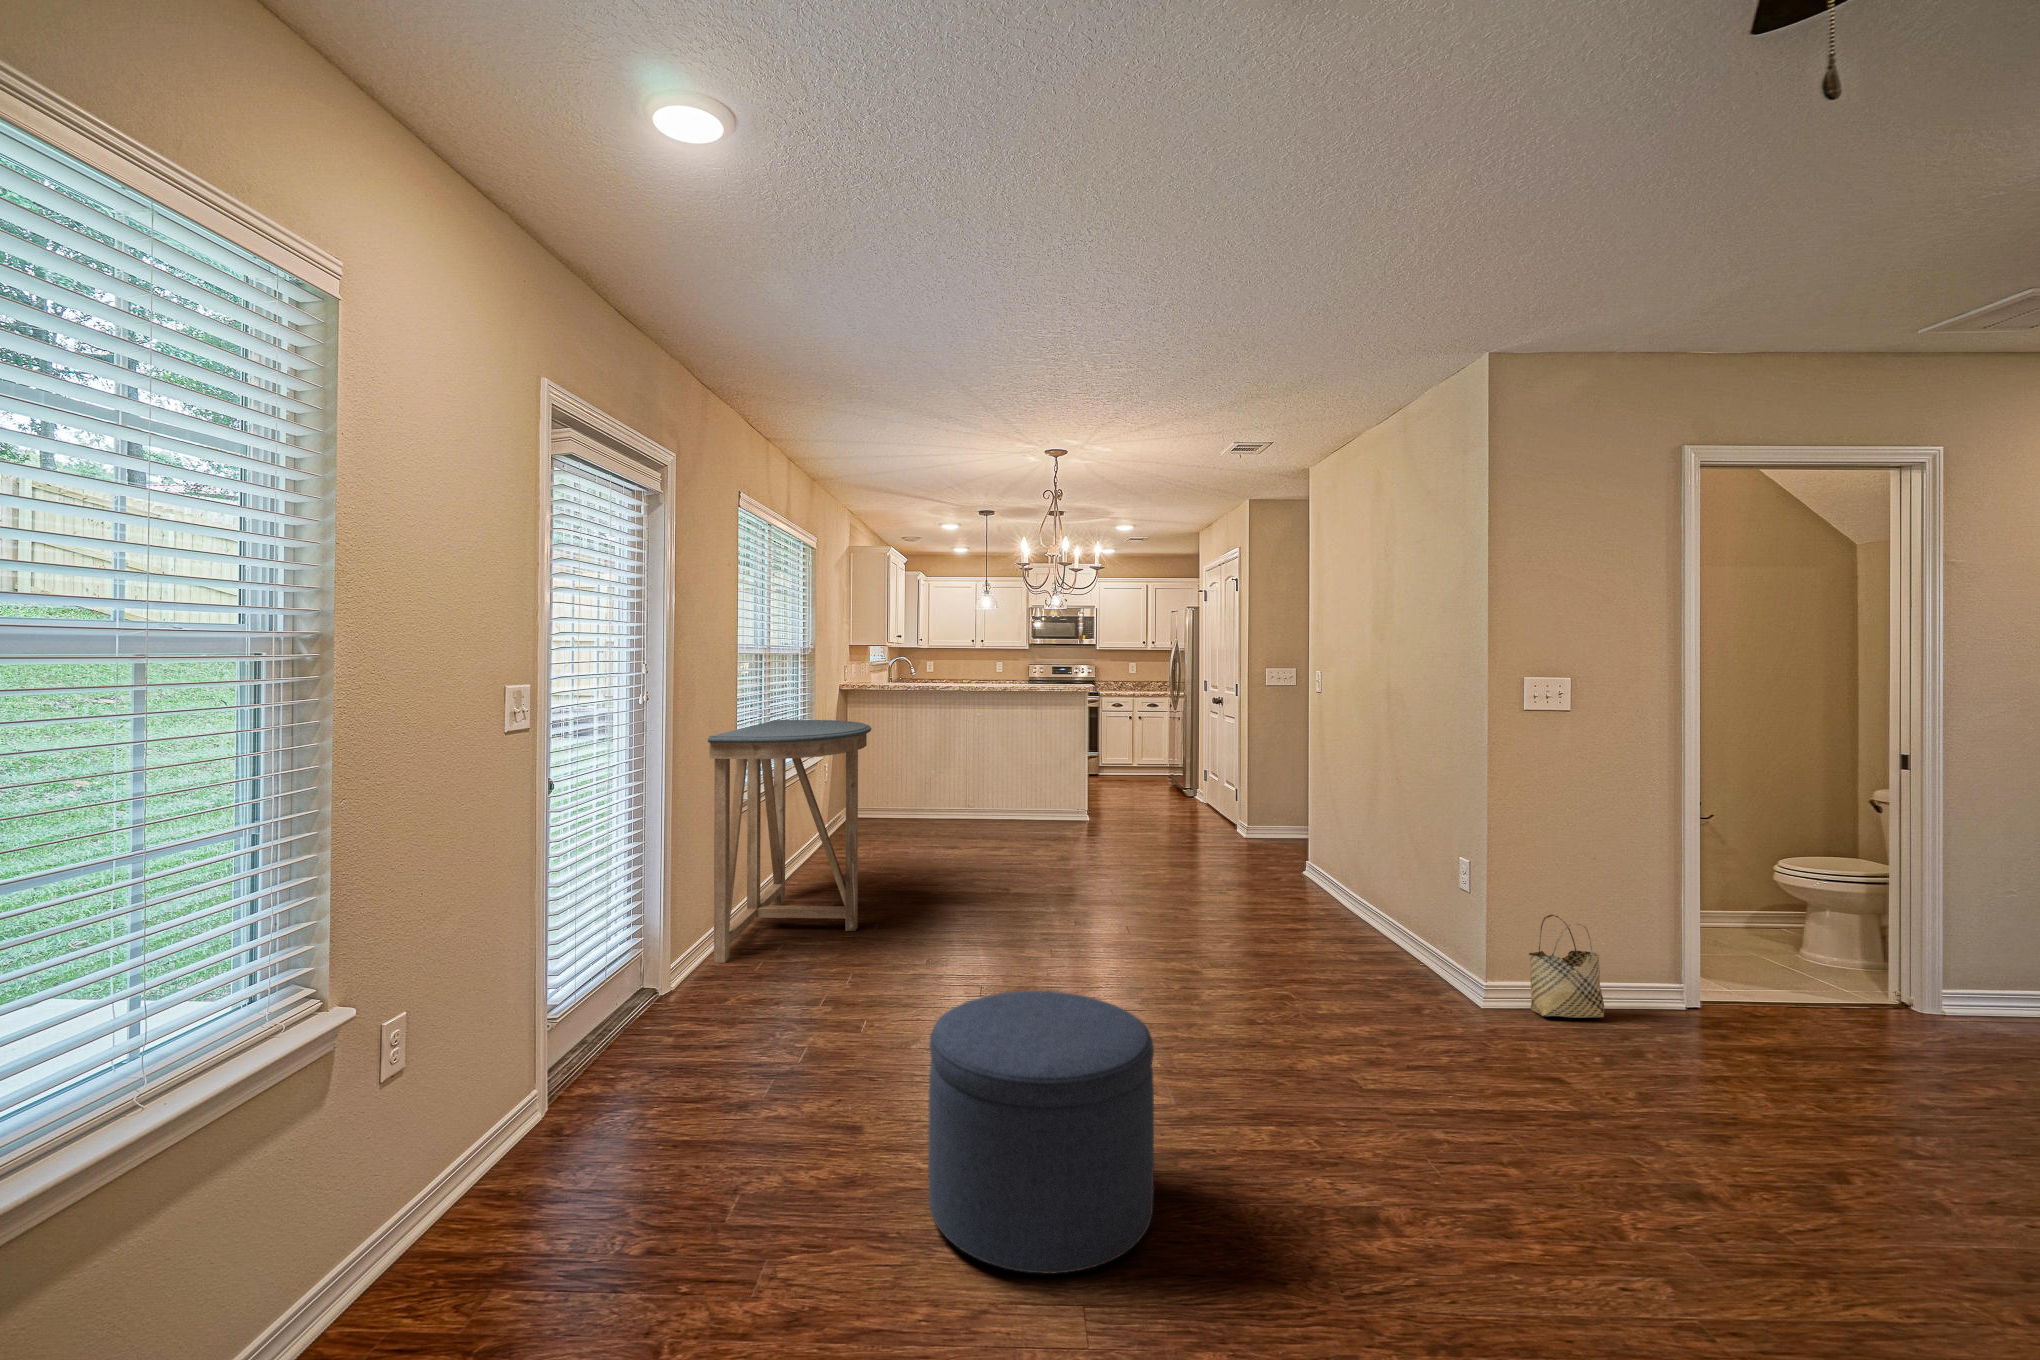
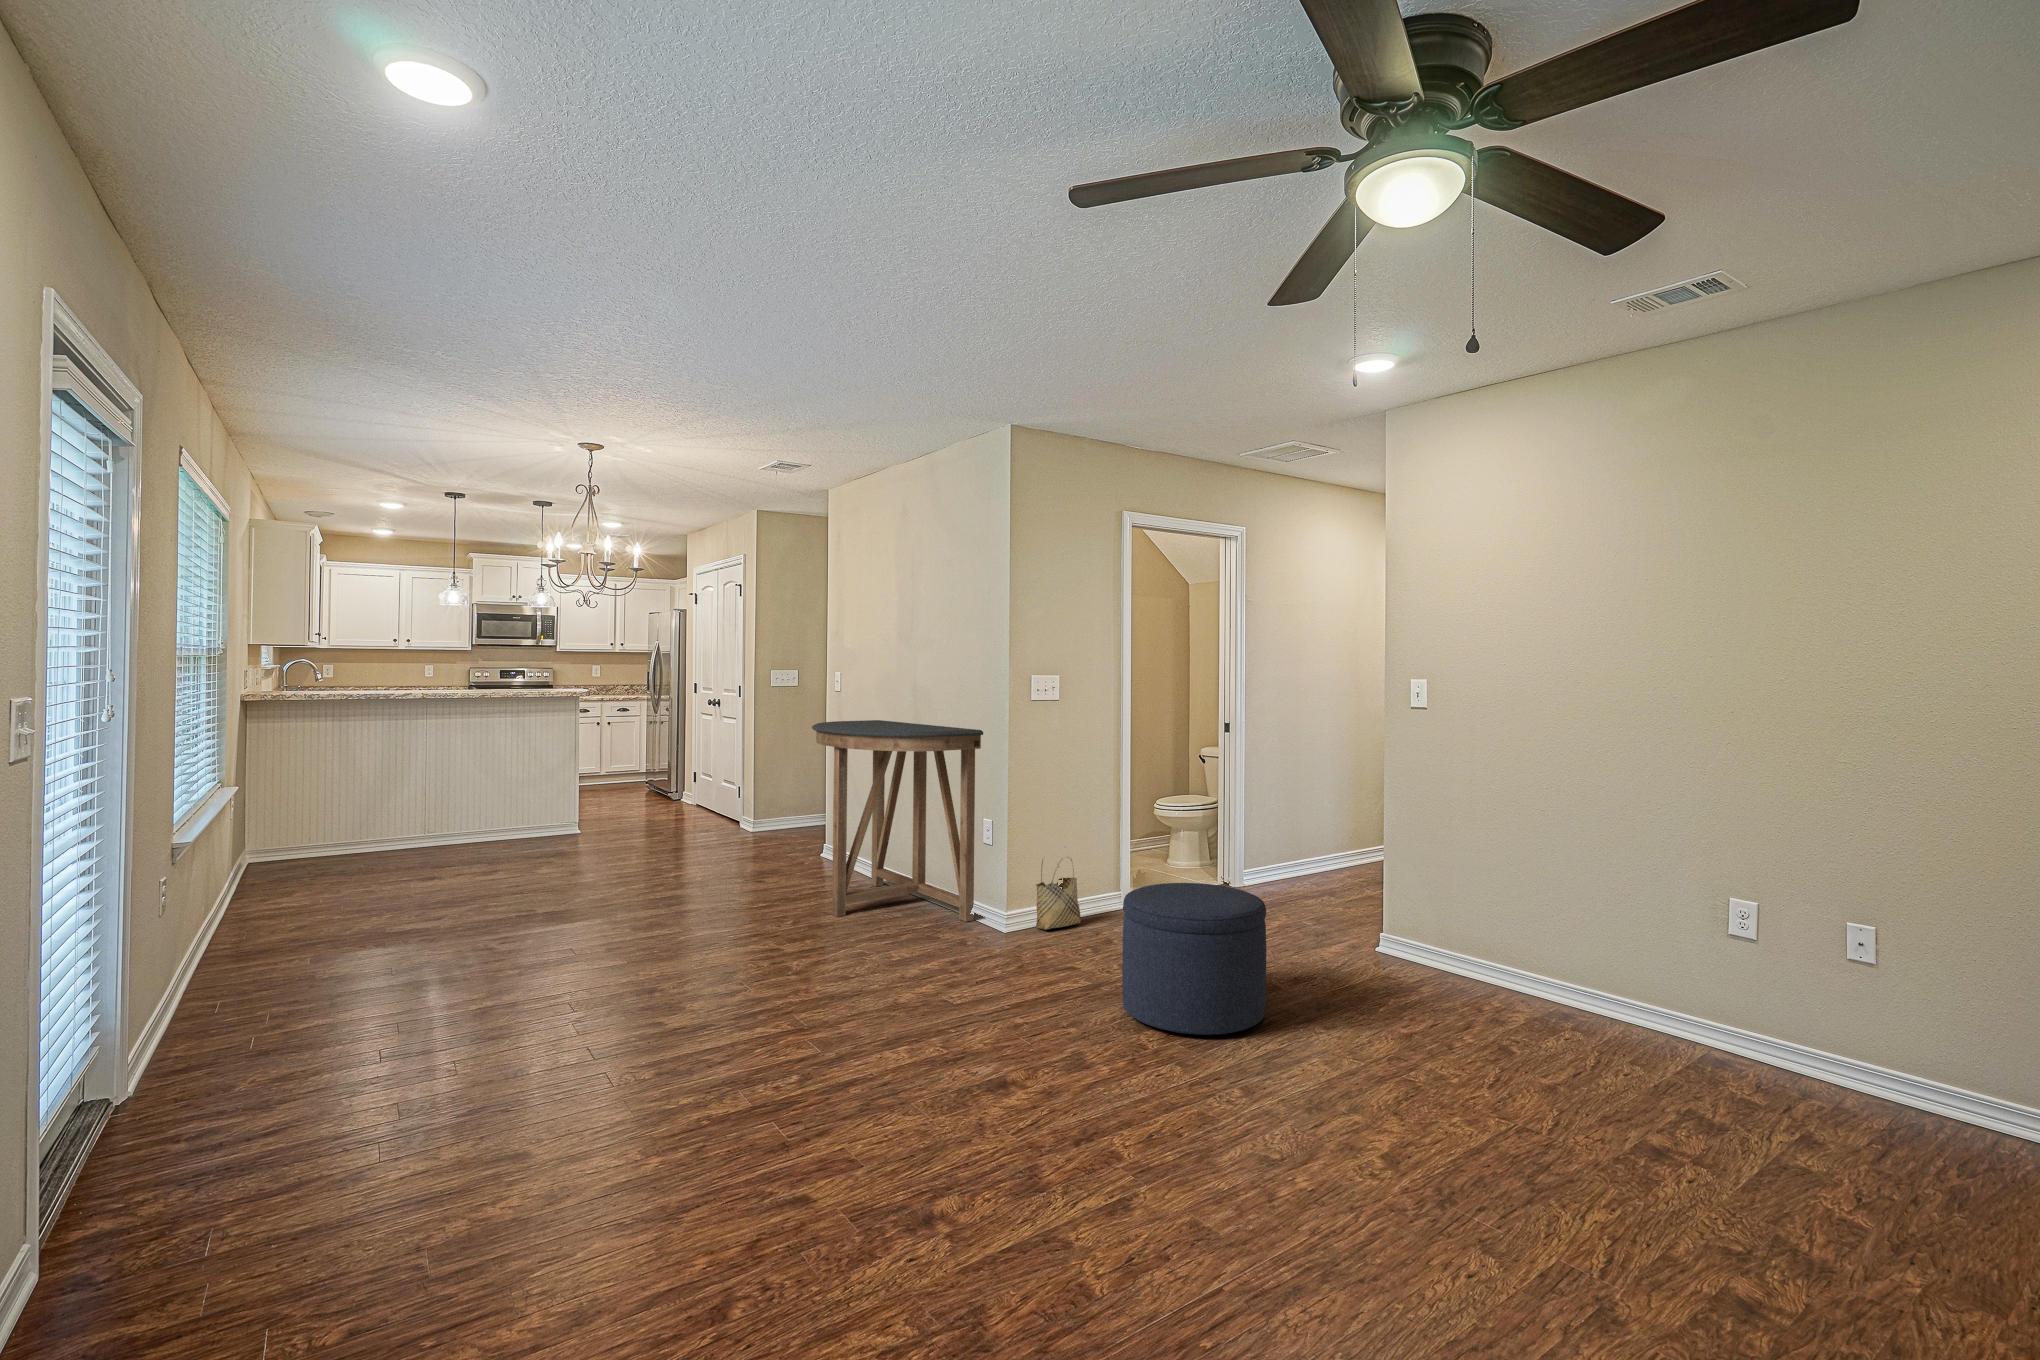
console table: present [708,720,871,963] -> present [812,720,983,922]
ottoman: present [928,991,1154,1273] -> present [1122,883,1266,1035]

